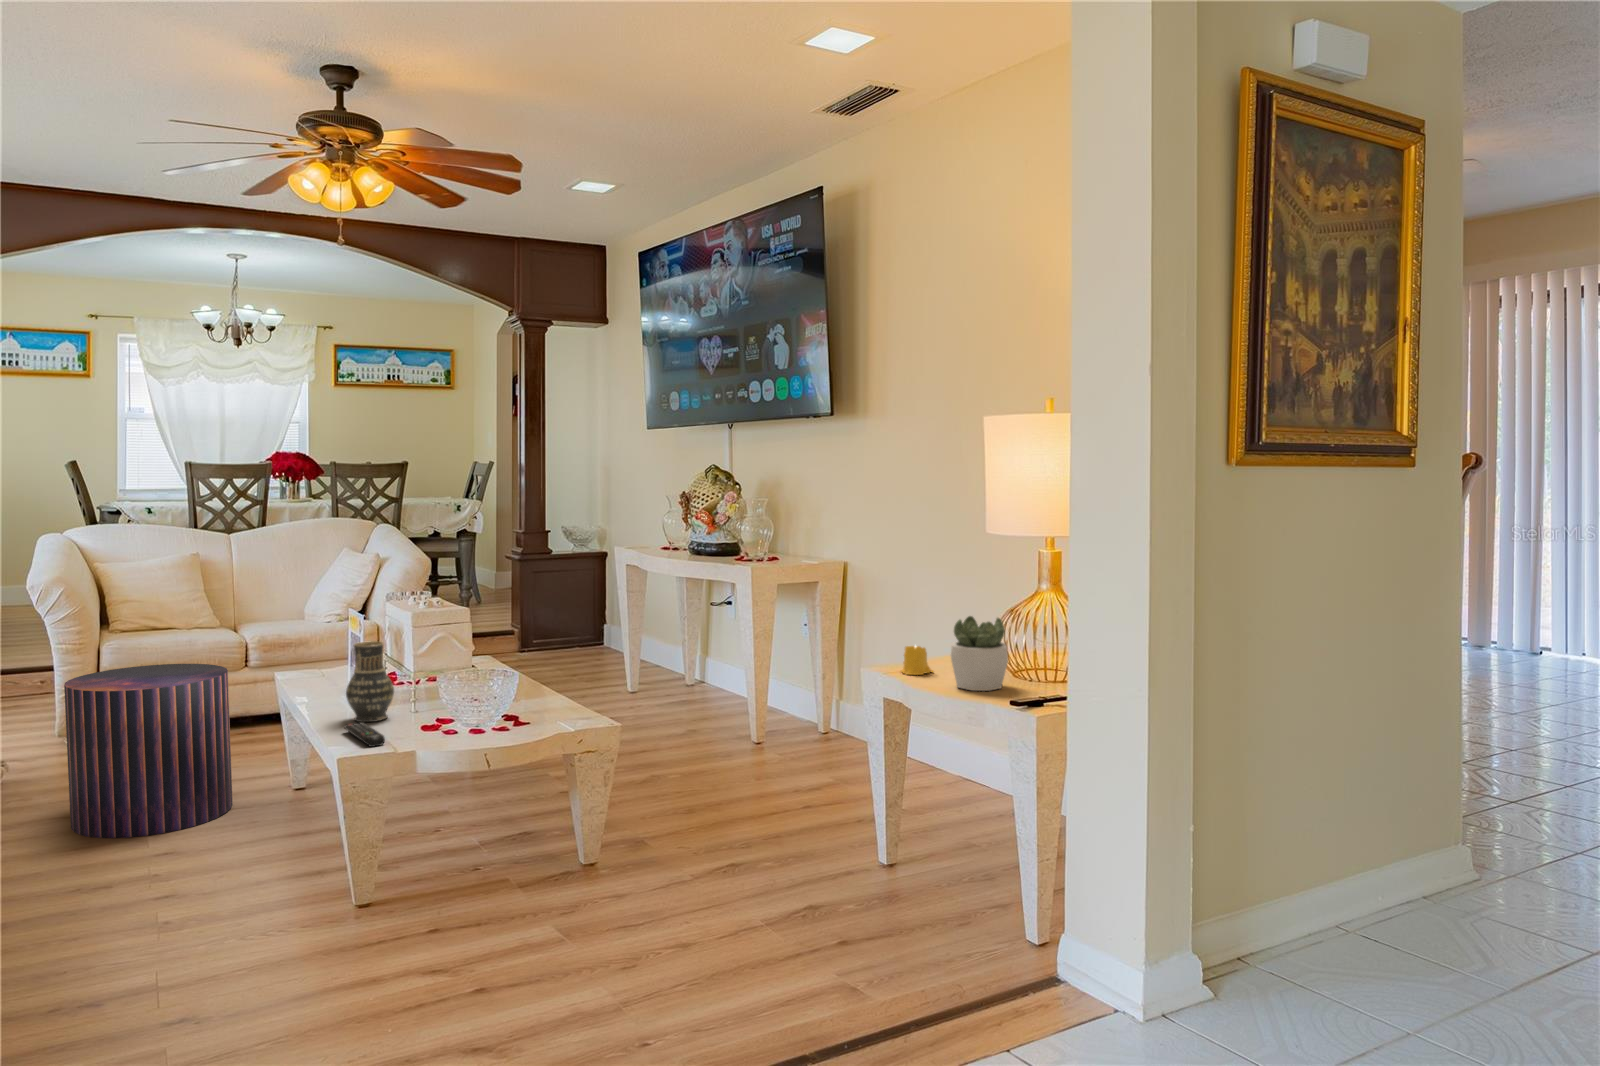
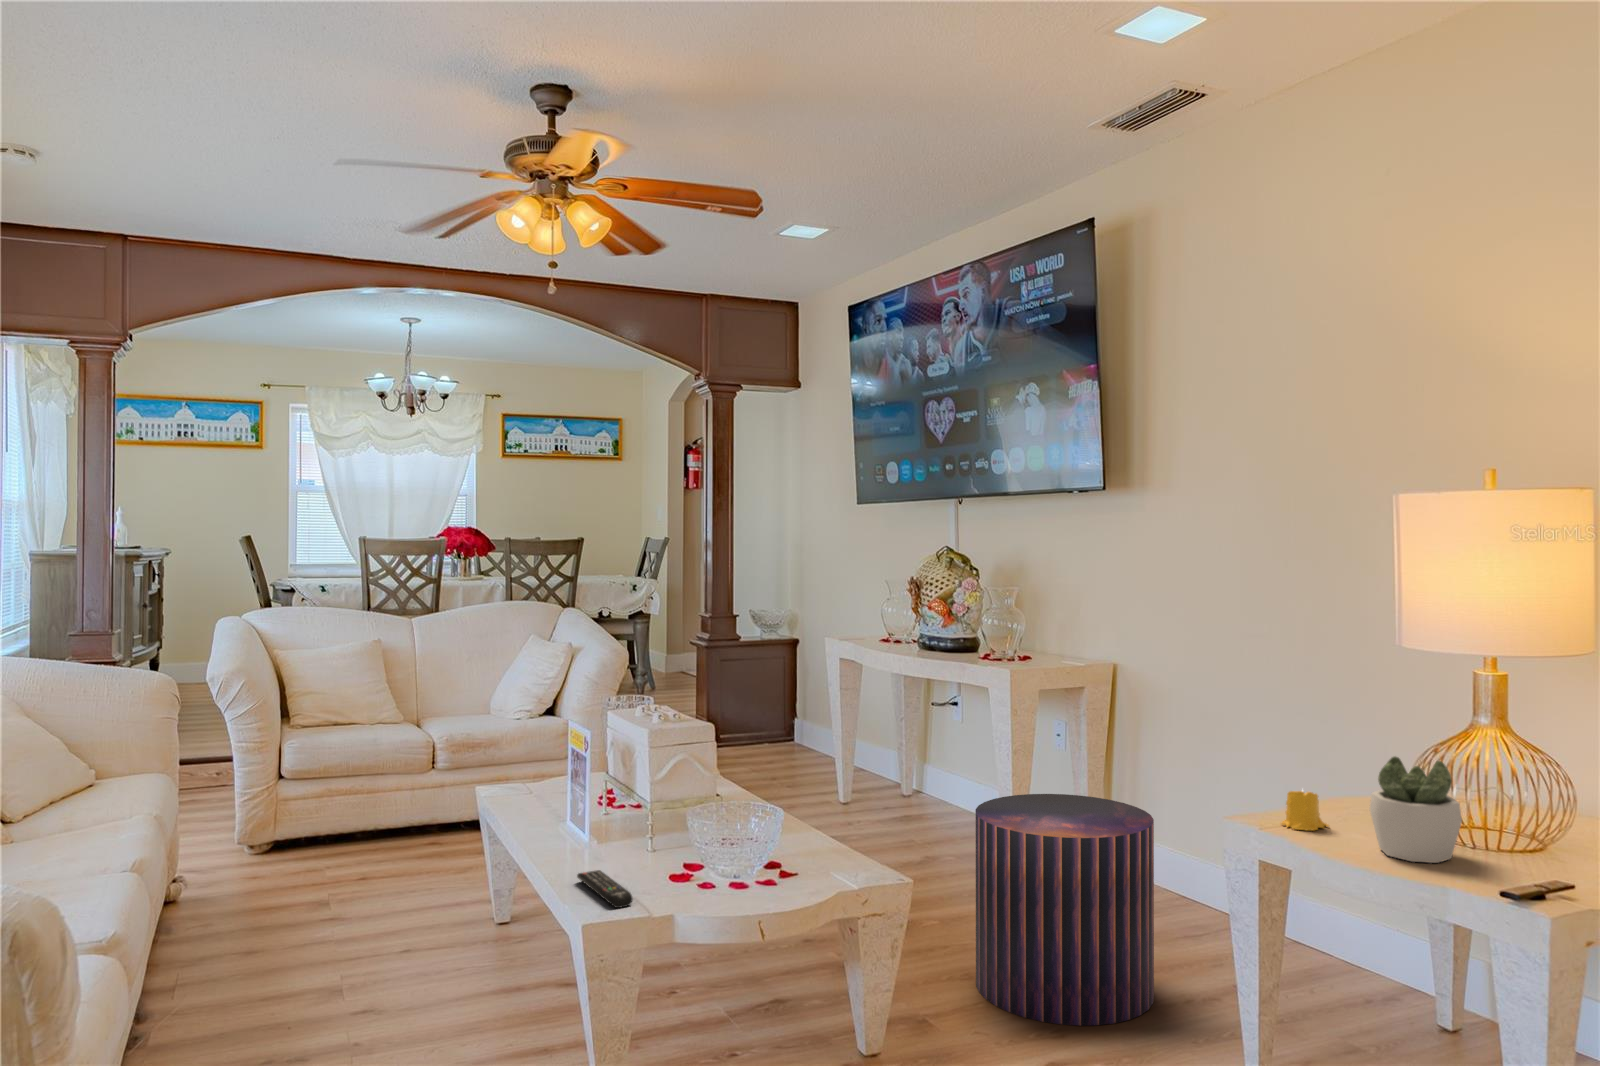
vase: present [346,641,394,722] -> none [574,765,630,867]
pouf: present [64,664,233,838] -> present [976,794,1154,1026]

